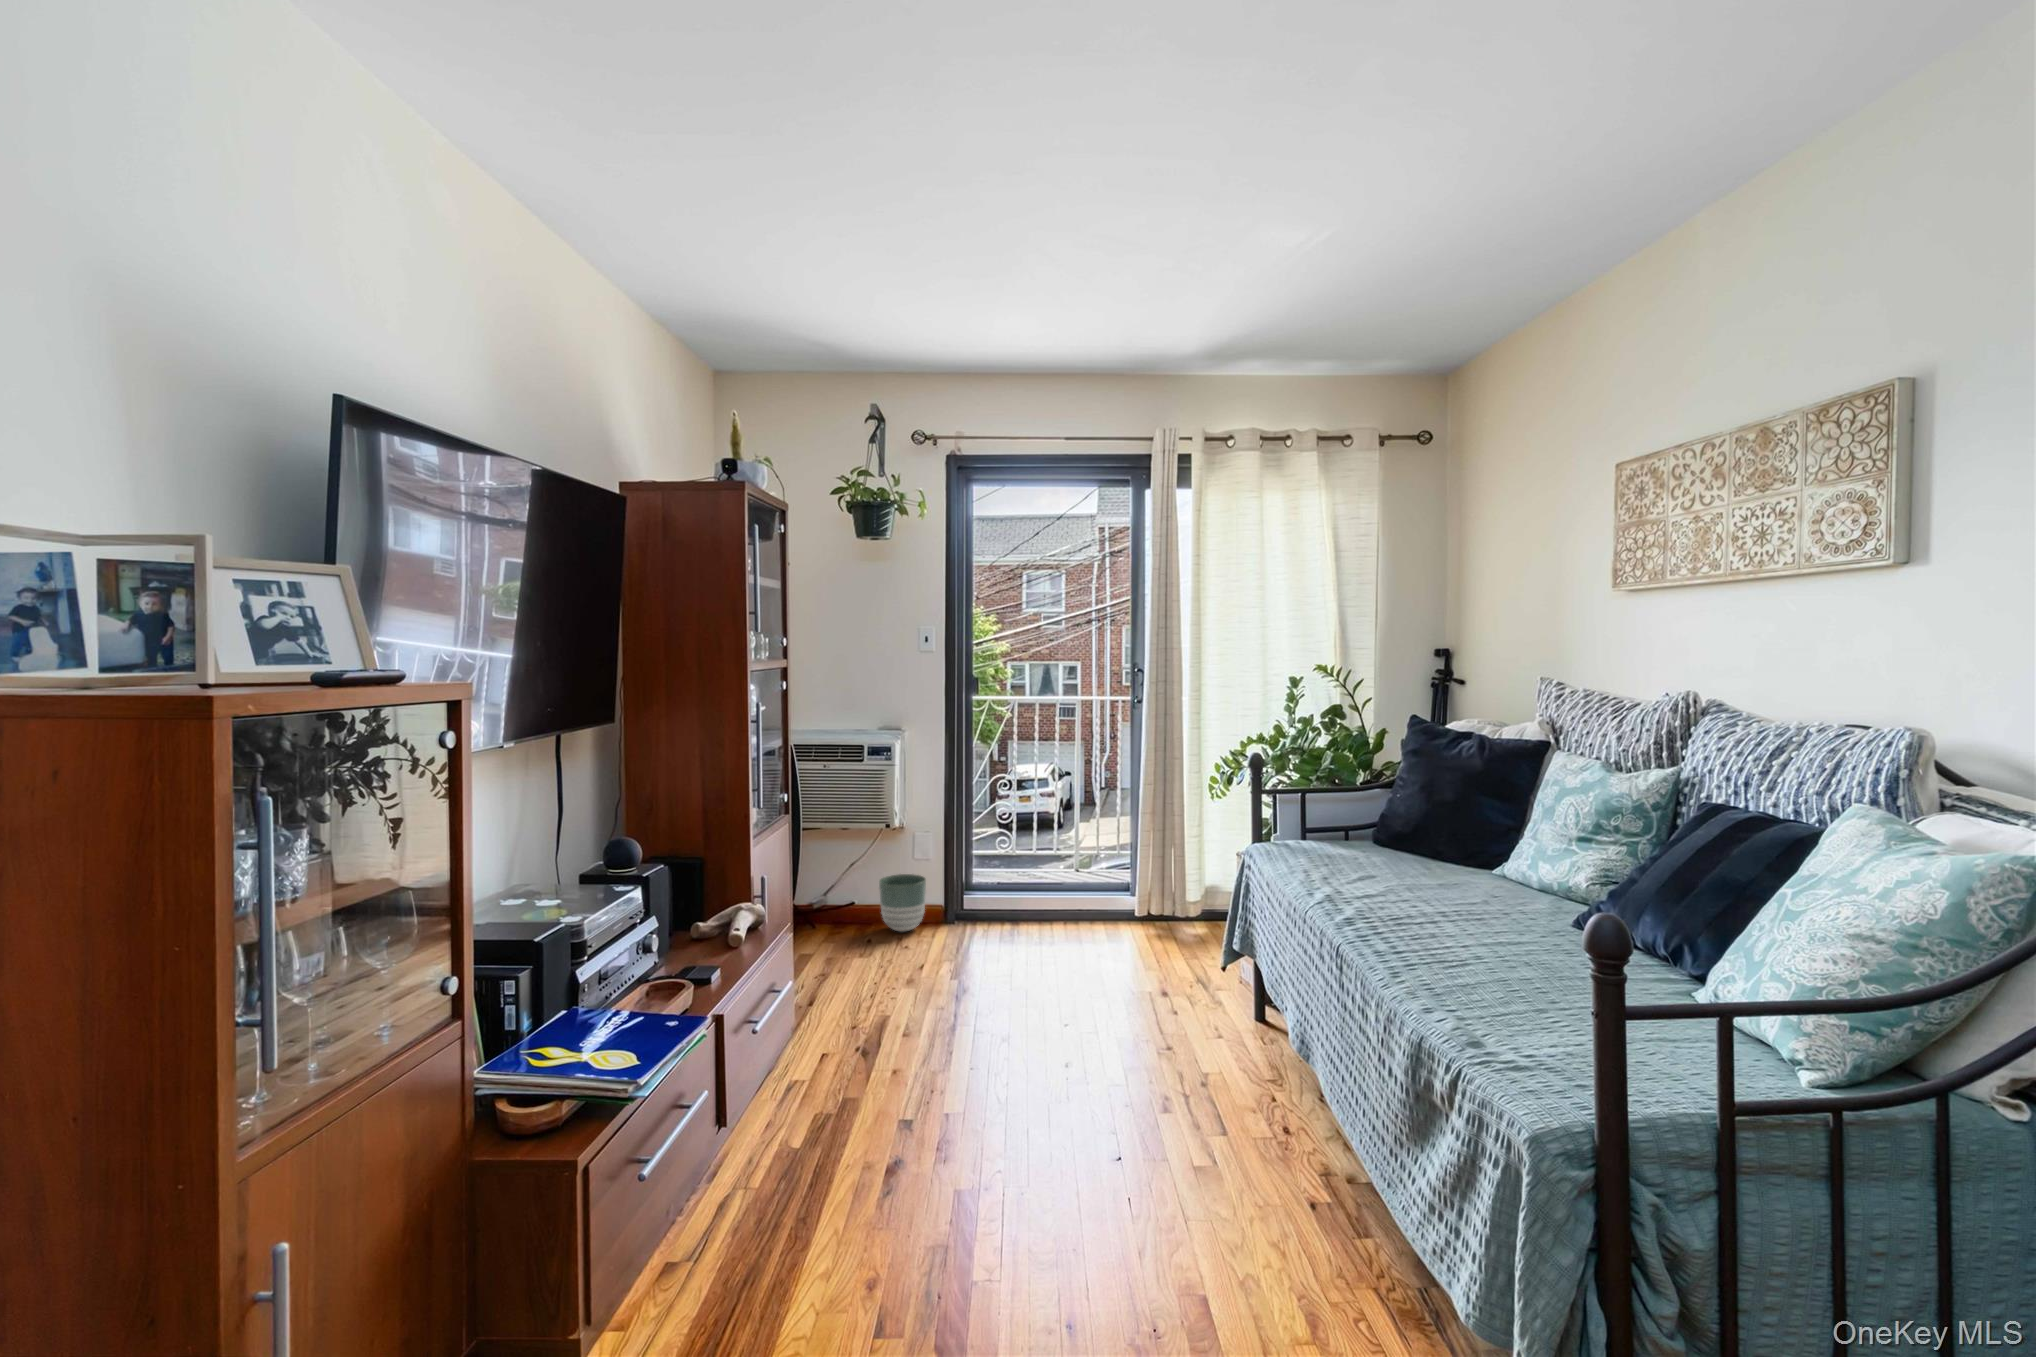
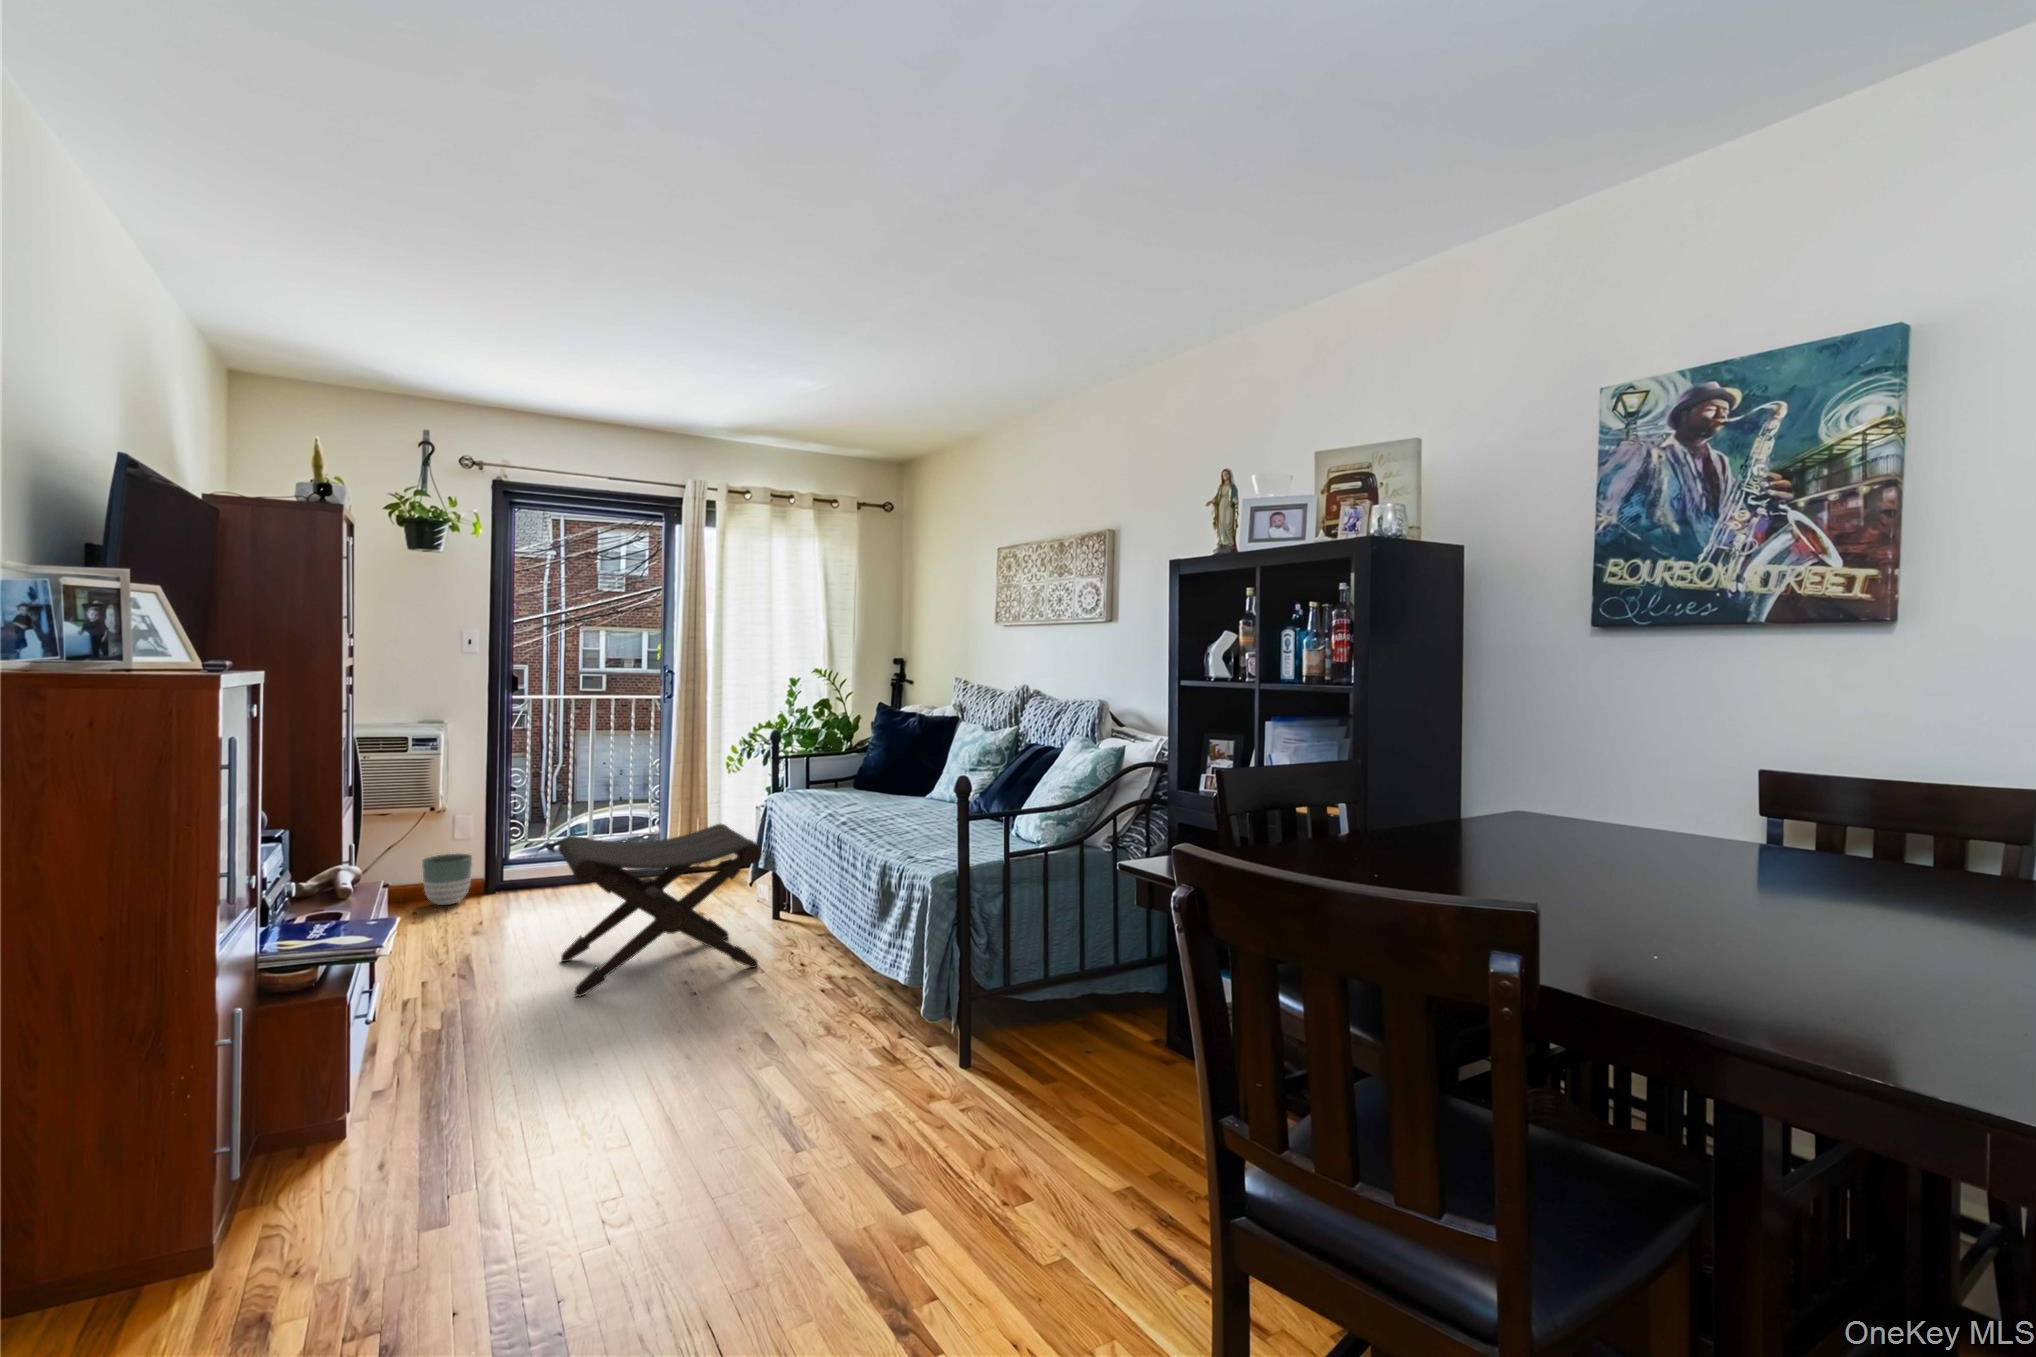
footstool: none [964,885,1222,1119] -> present [558,824,762,996]

